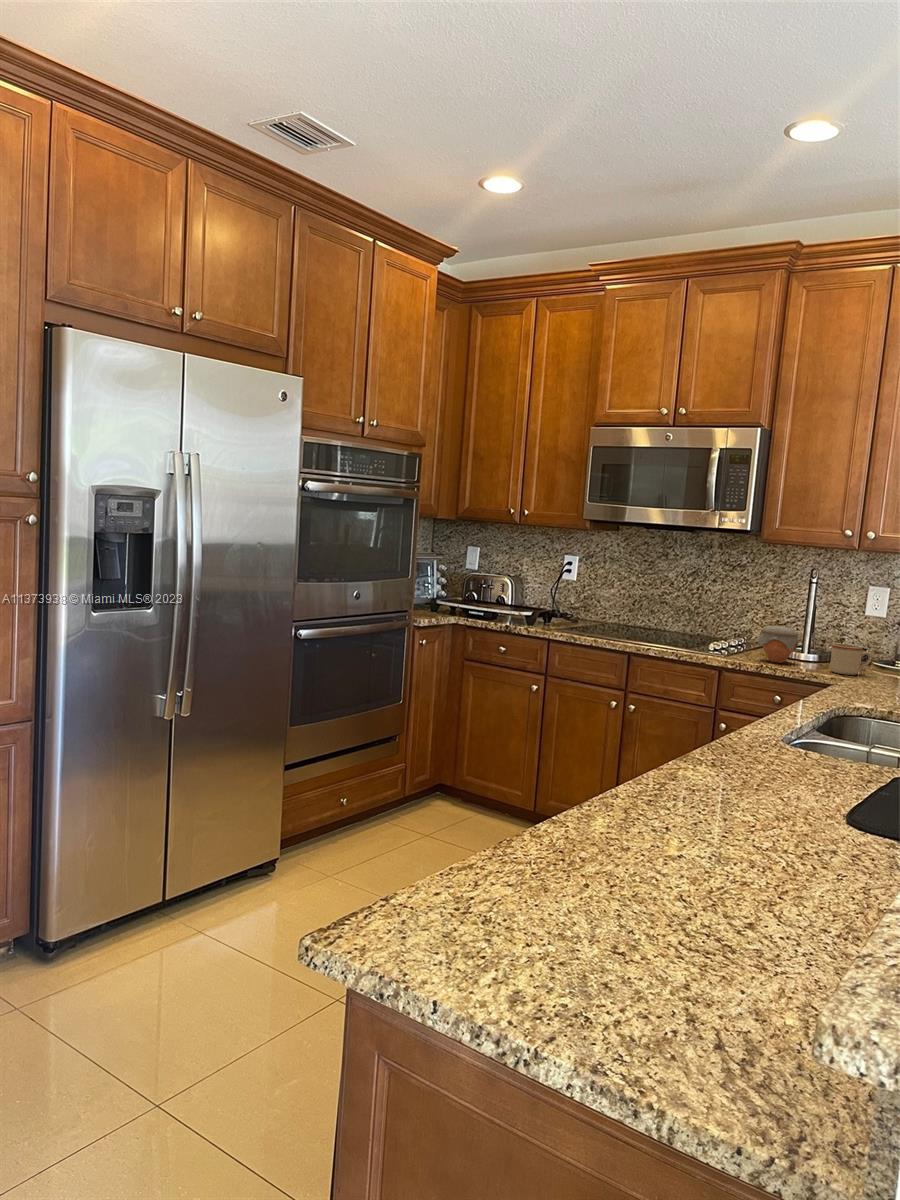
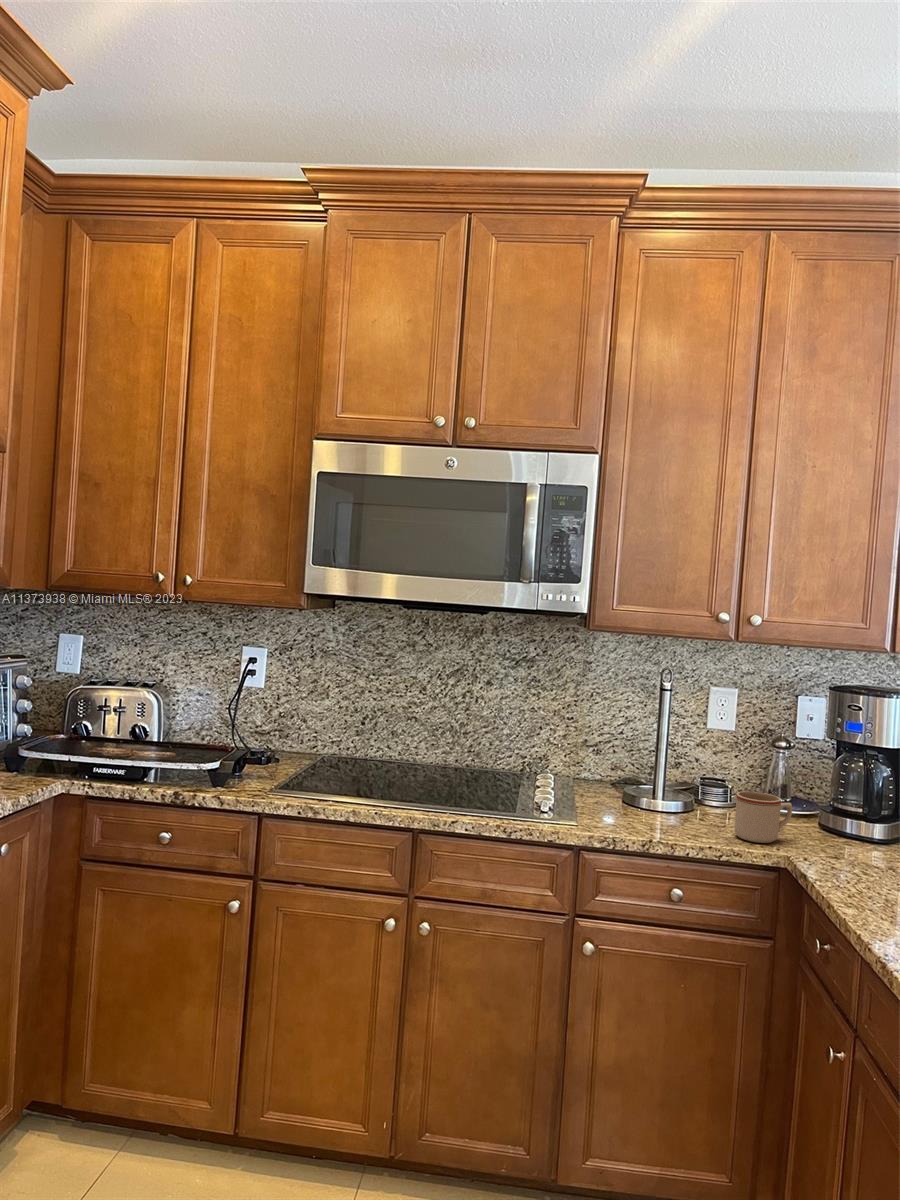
jar: present [757,625,800,663] -> none [620,766,681,828]

